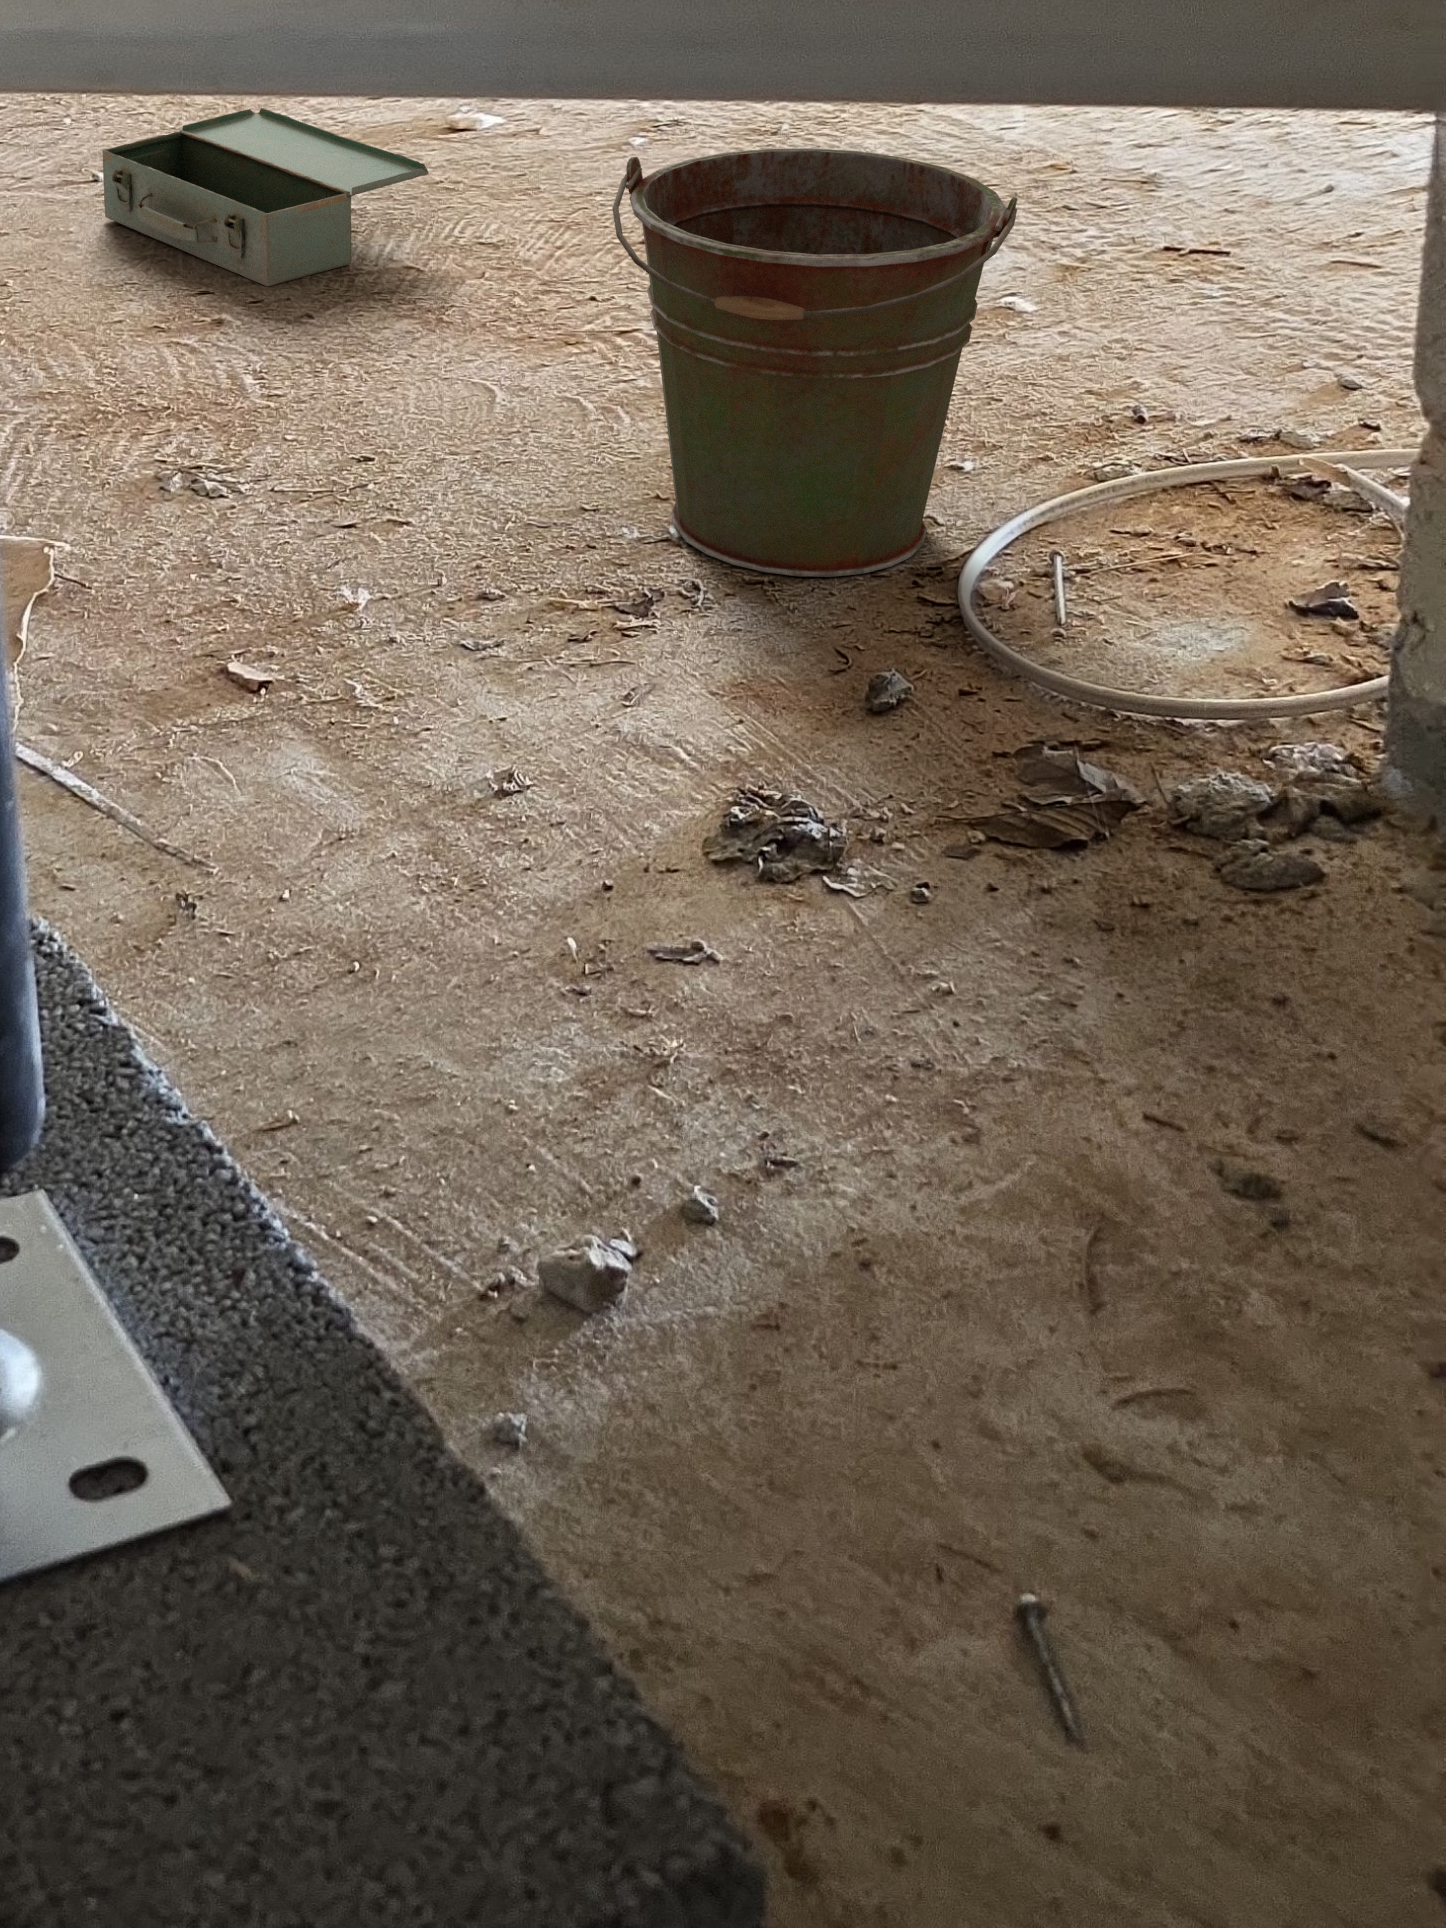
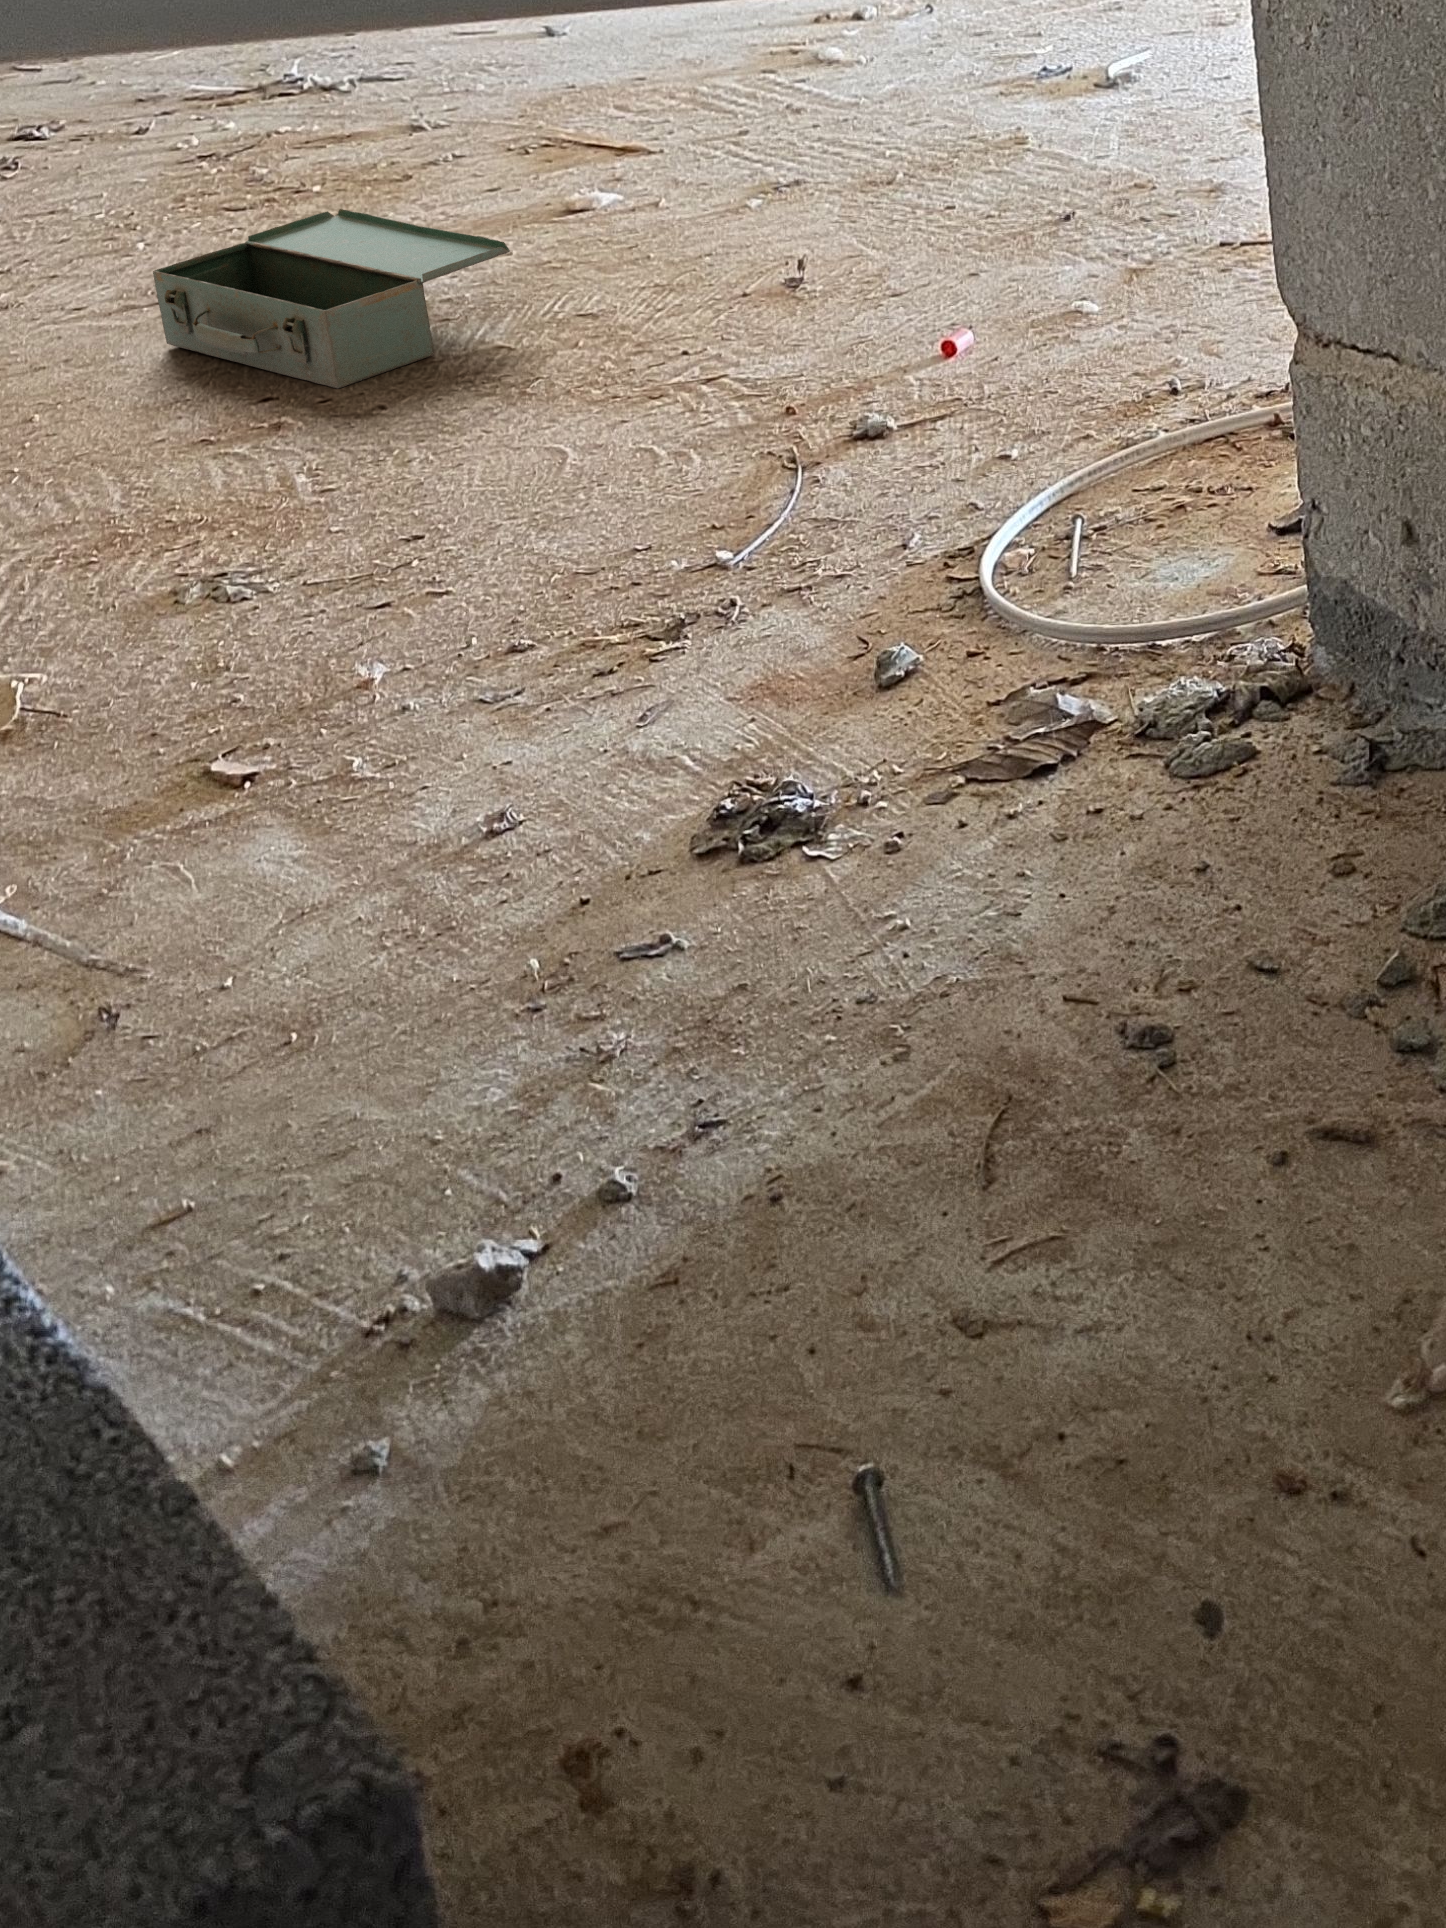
bucket: present [612,148,1017,577] -> none [602,157,983,580]

